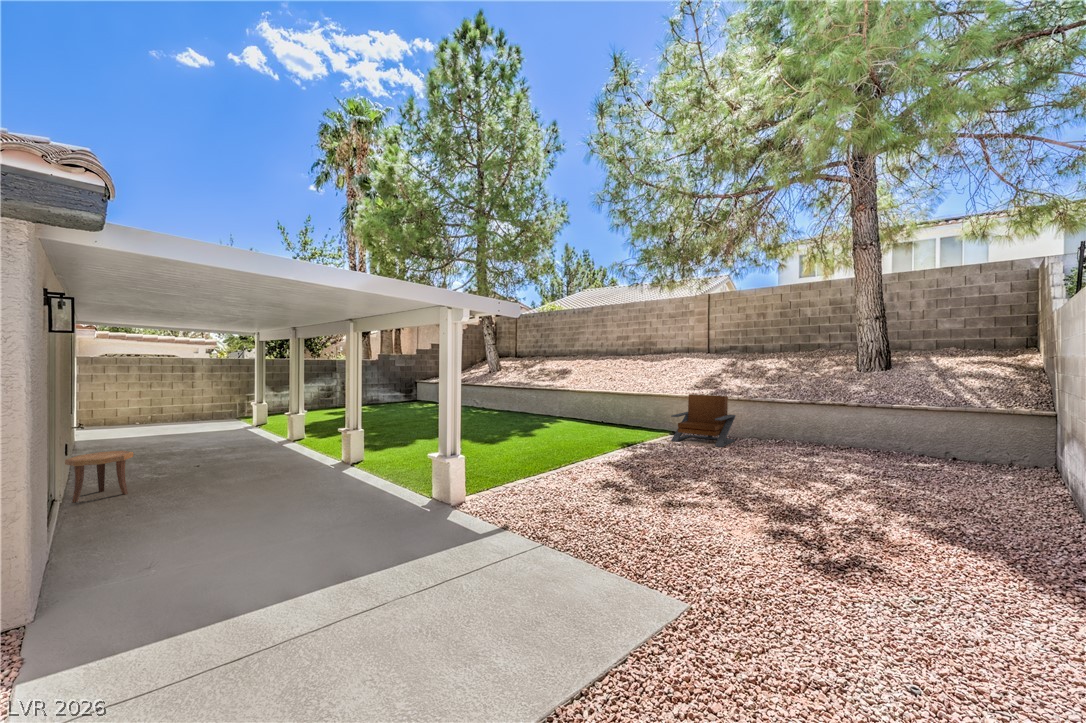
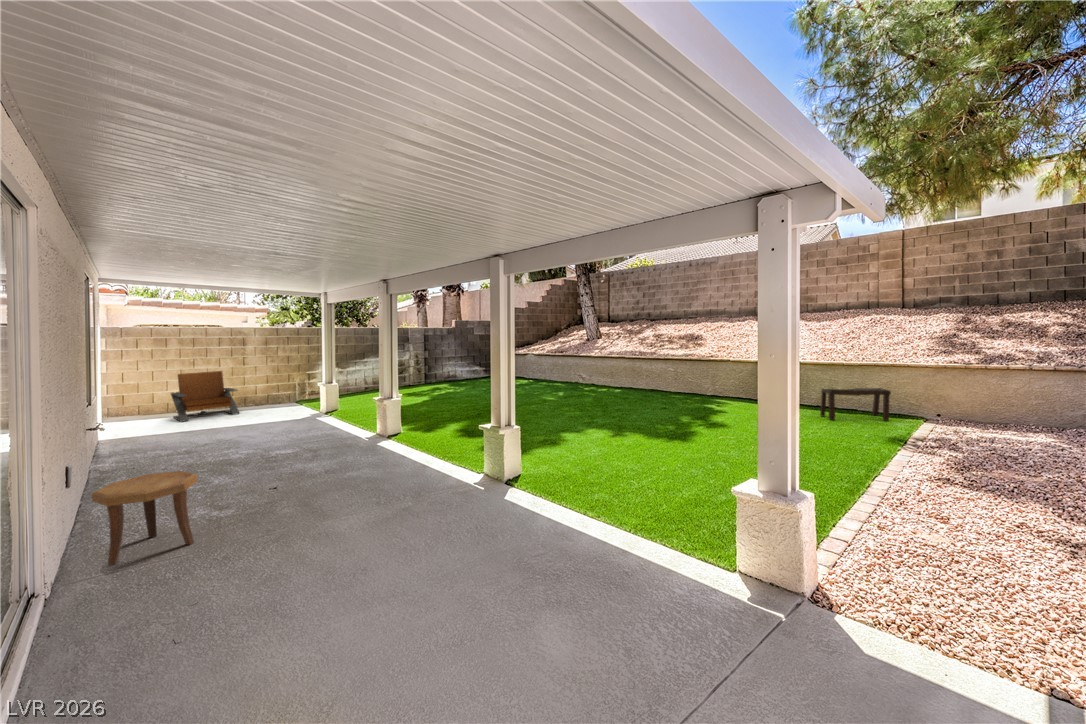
lounge chair: present [671,394,736,447] -> present [171,371,240,422]
bench: none [618,410,657,434] -> present [820,388,891,421]

